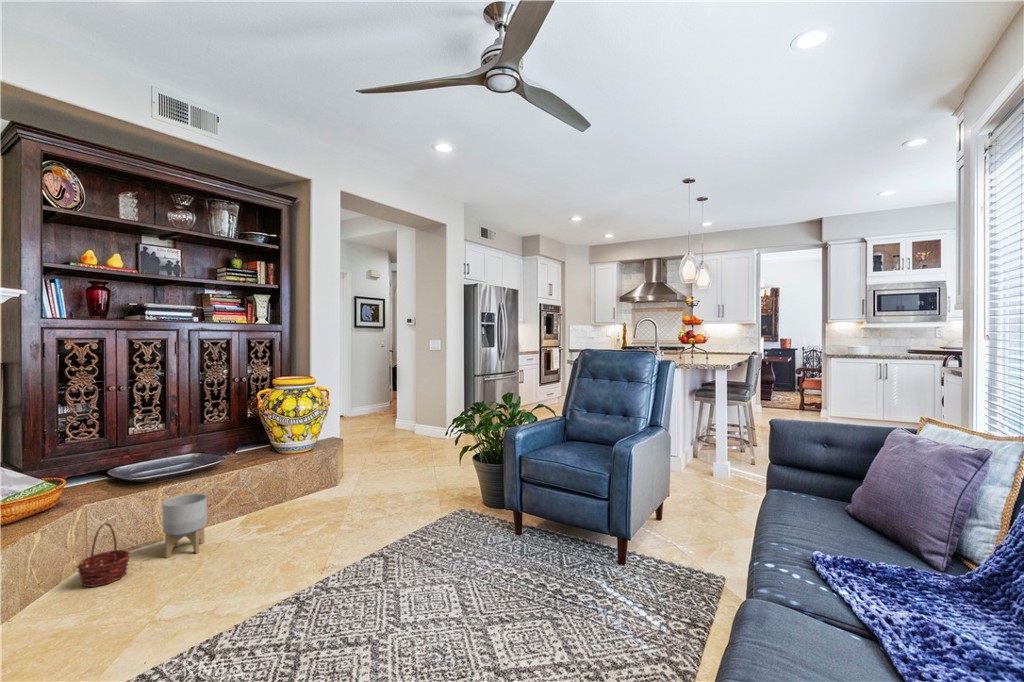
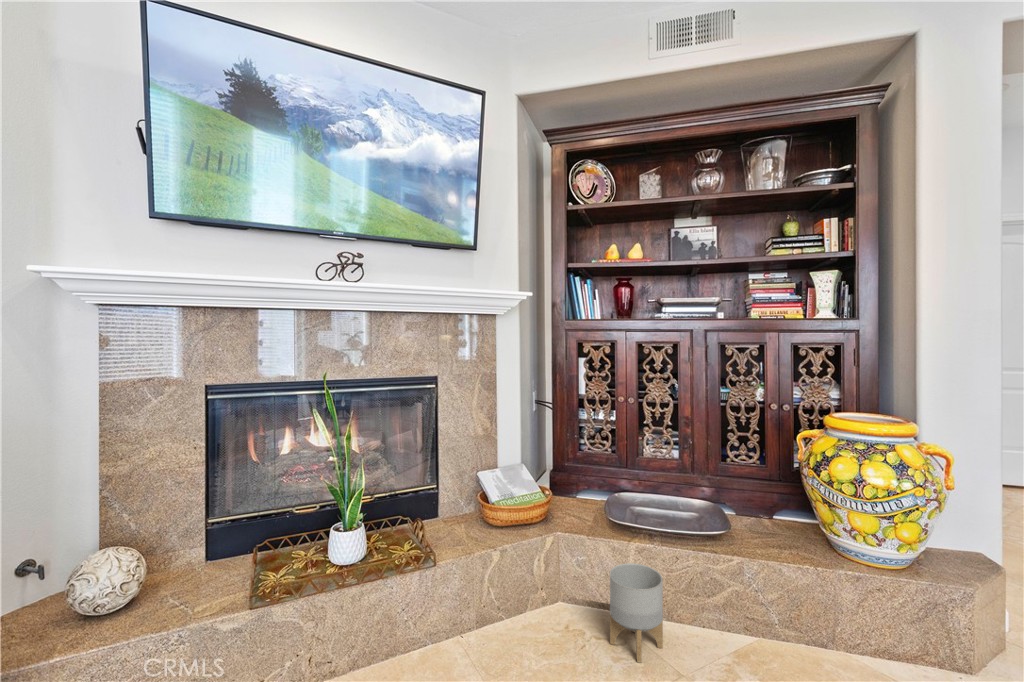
basket: present [77,523,130,587] -> none [523,567,571,644]

